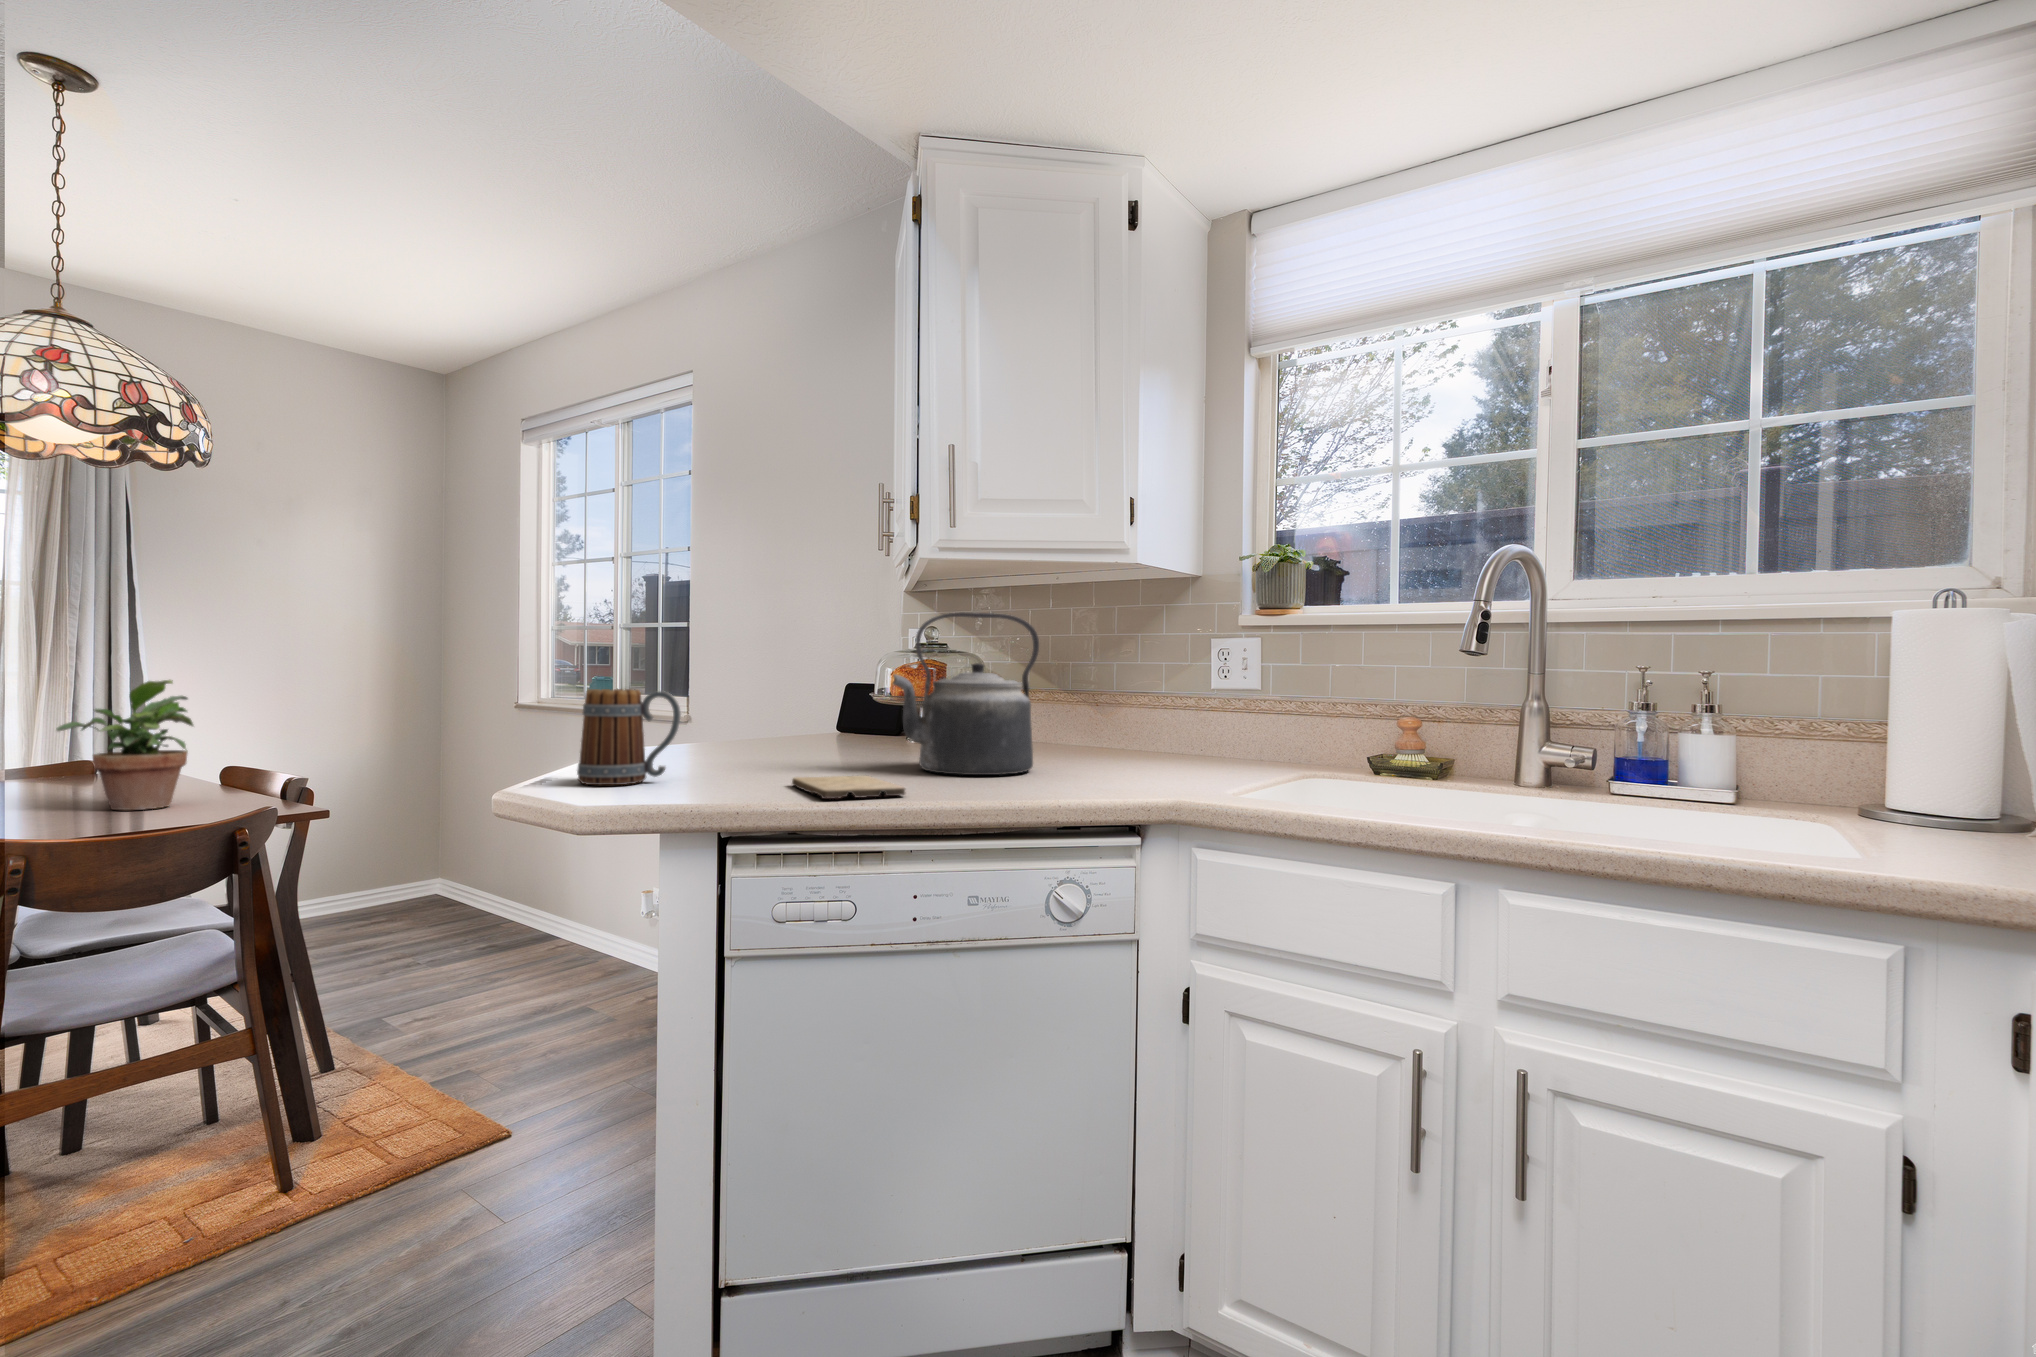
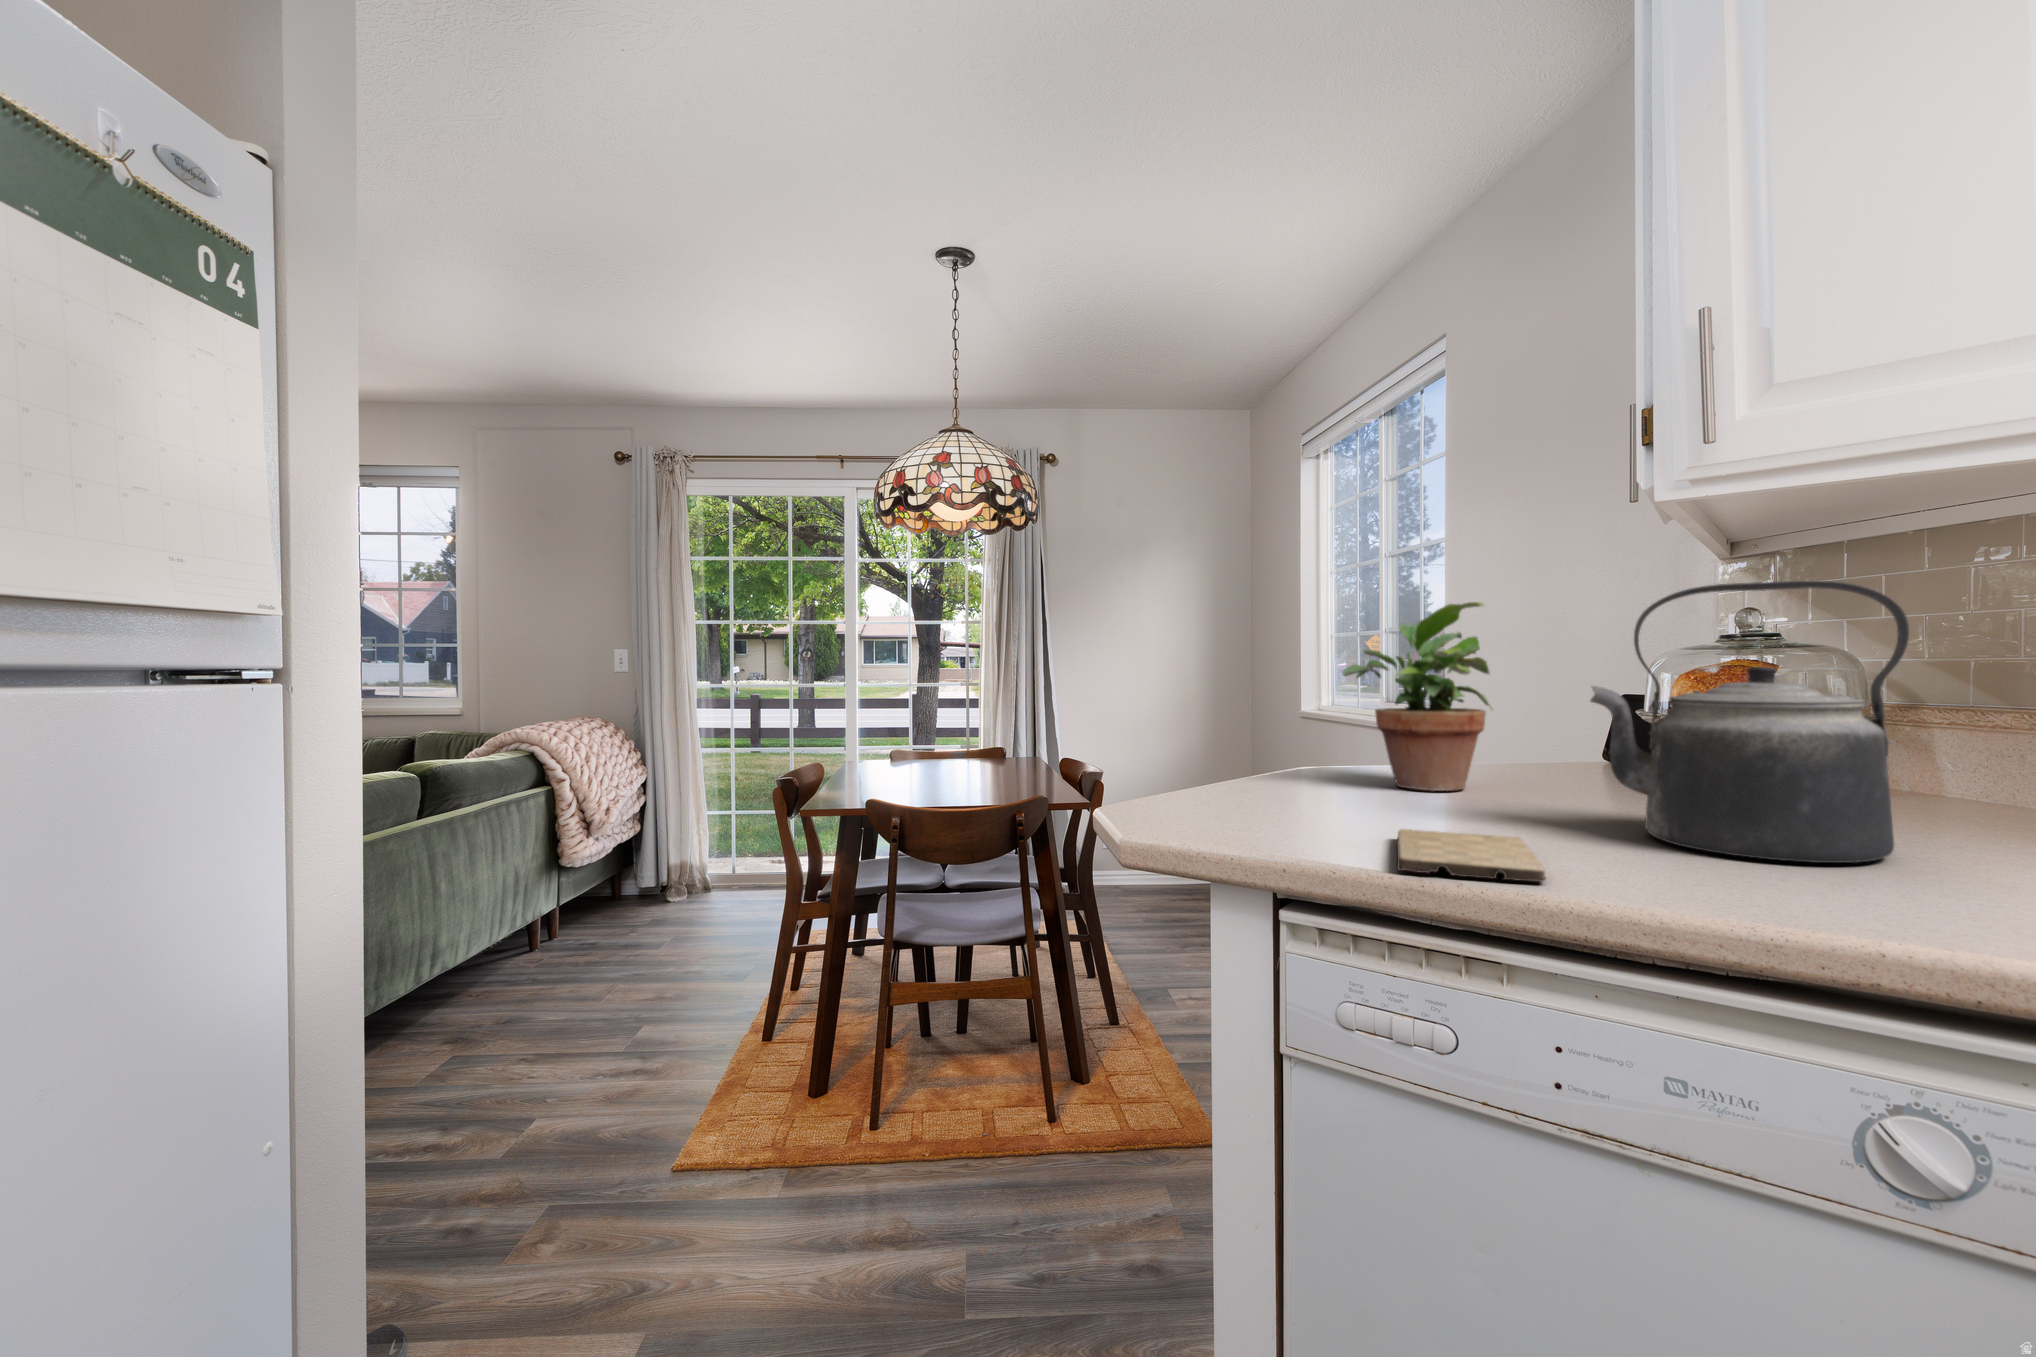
potted plant: present [56,680,193,810] -> present [1342,602,1490,791]
mug: present [577,689,681,785] -> none [1164,705,1271,815]

